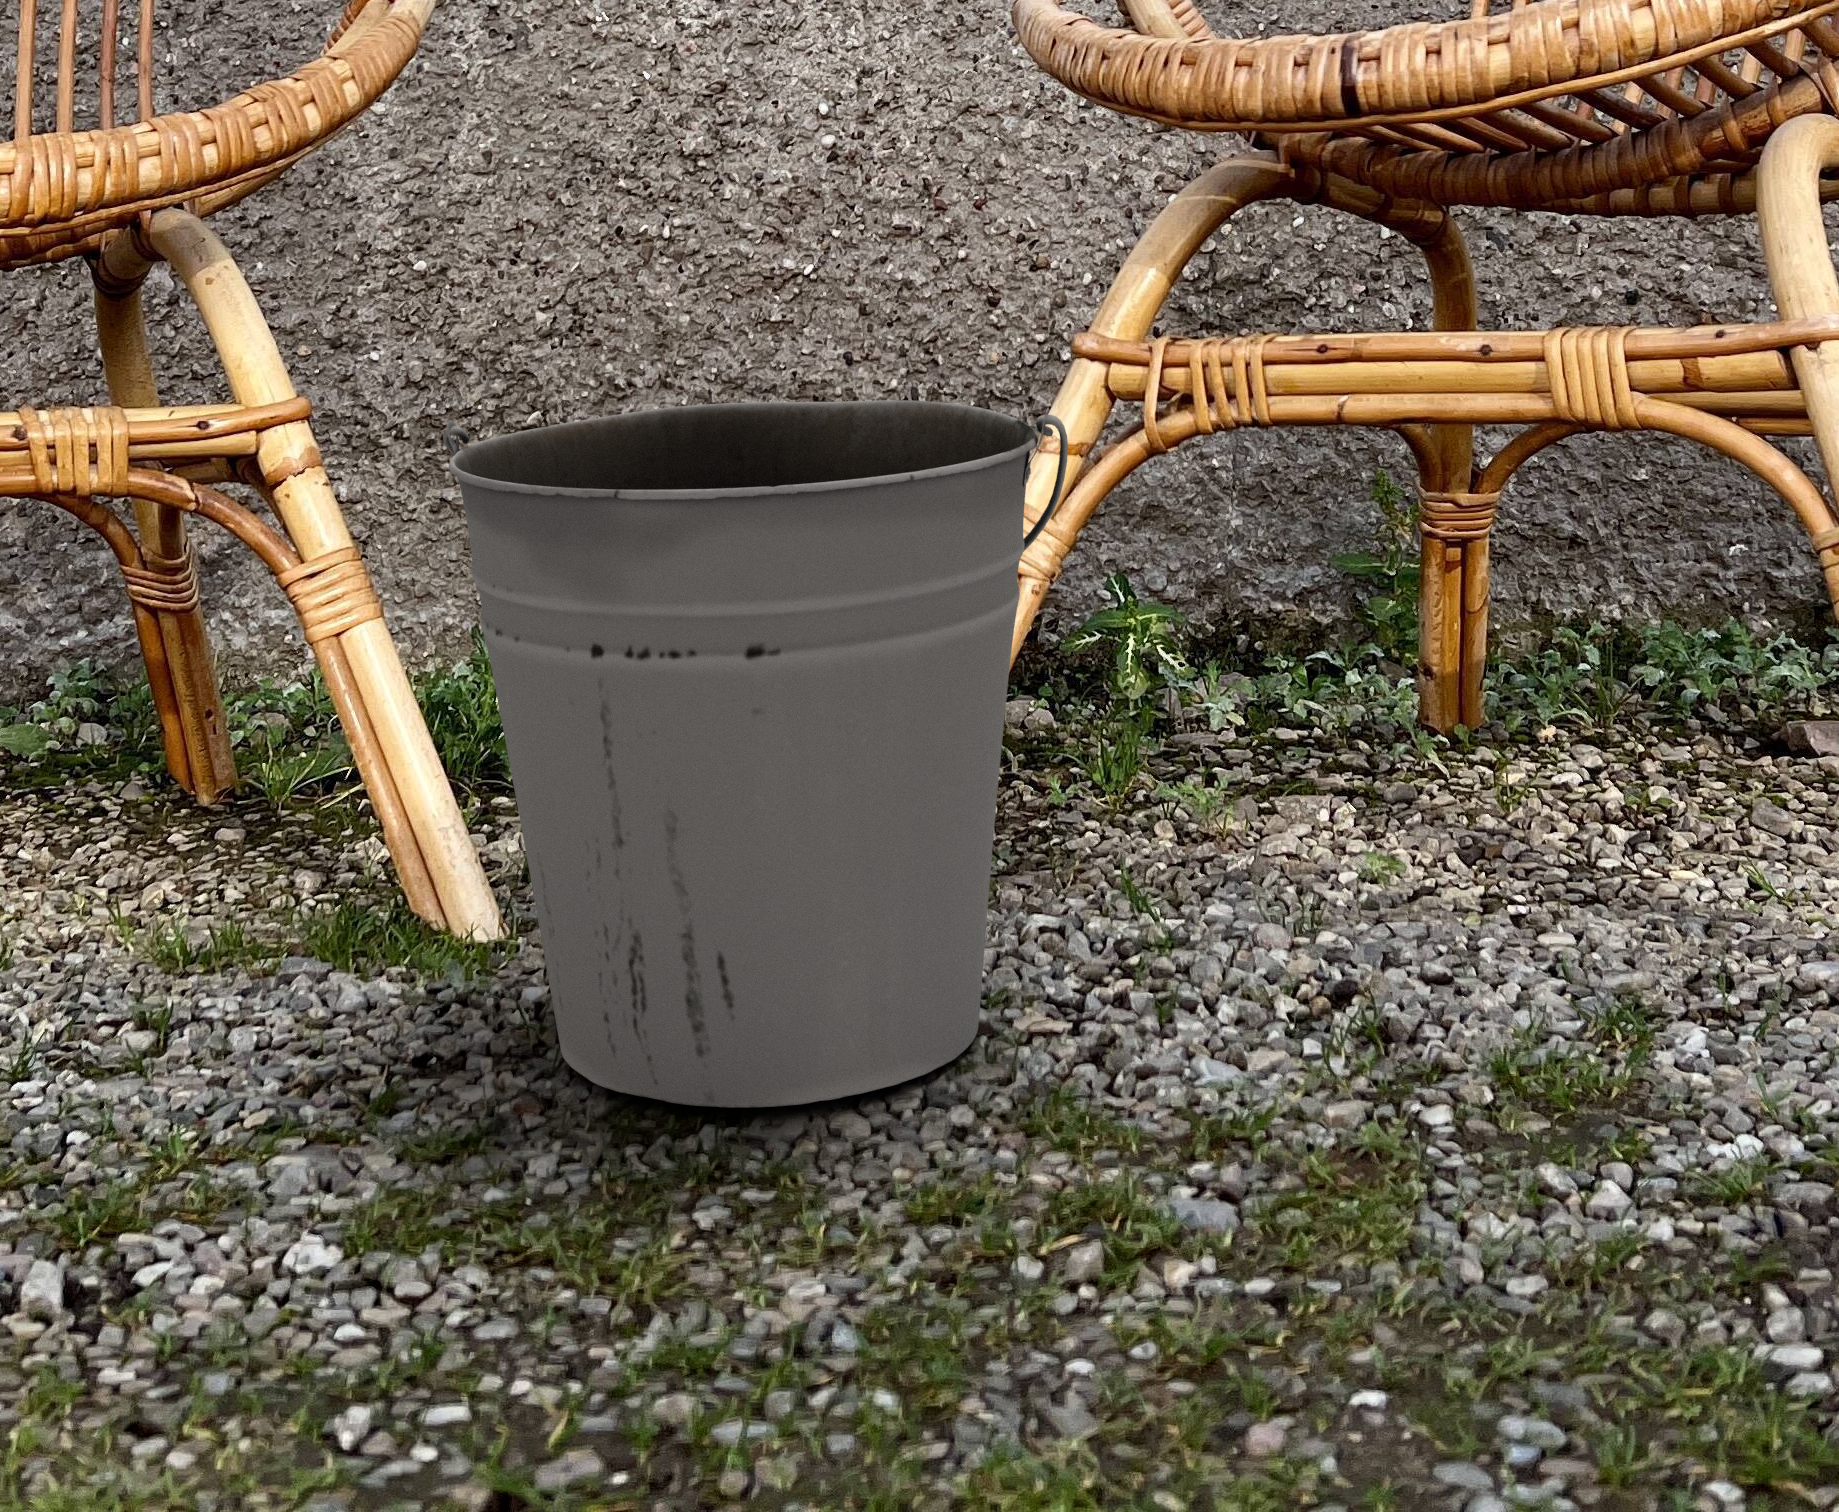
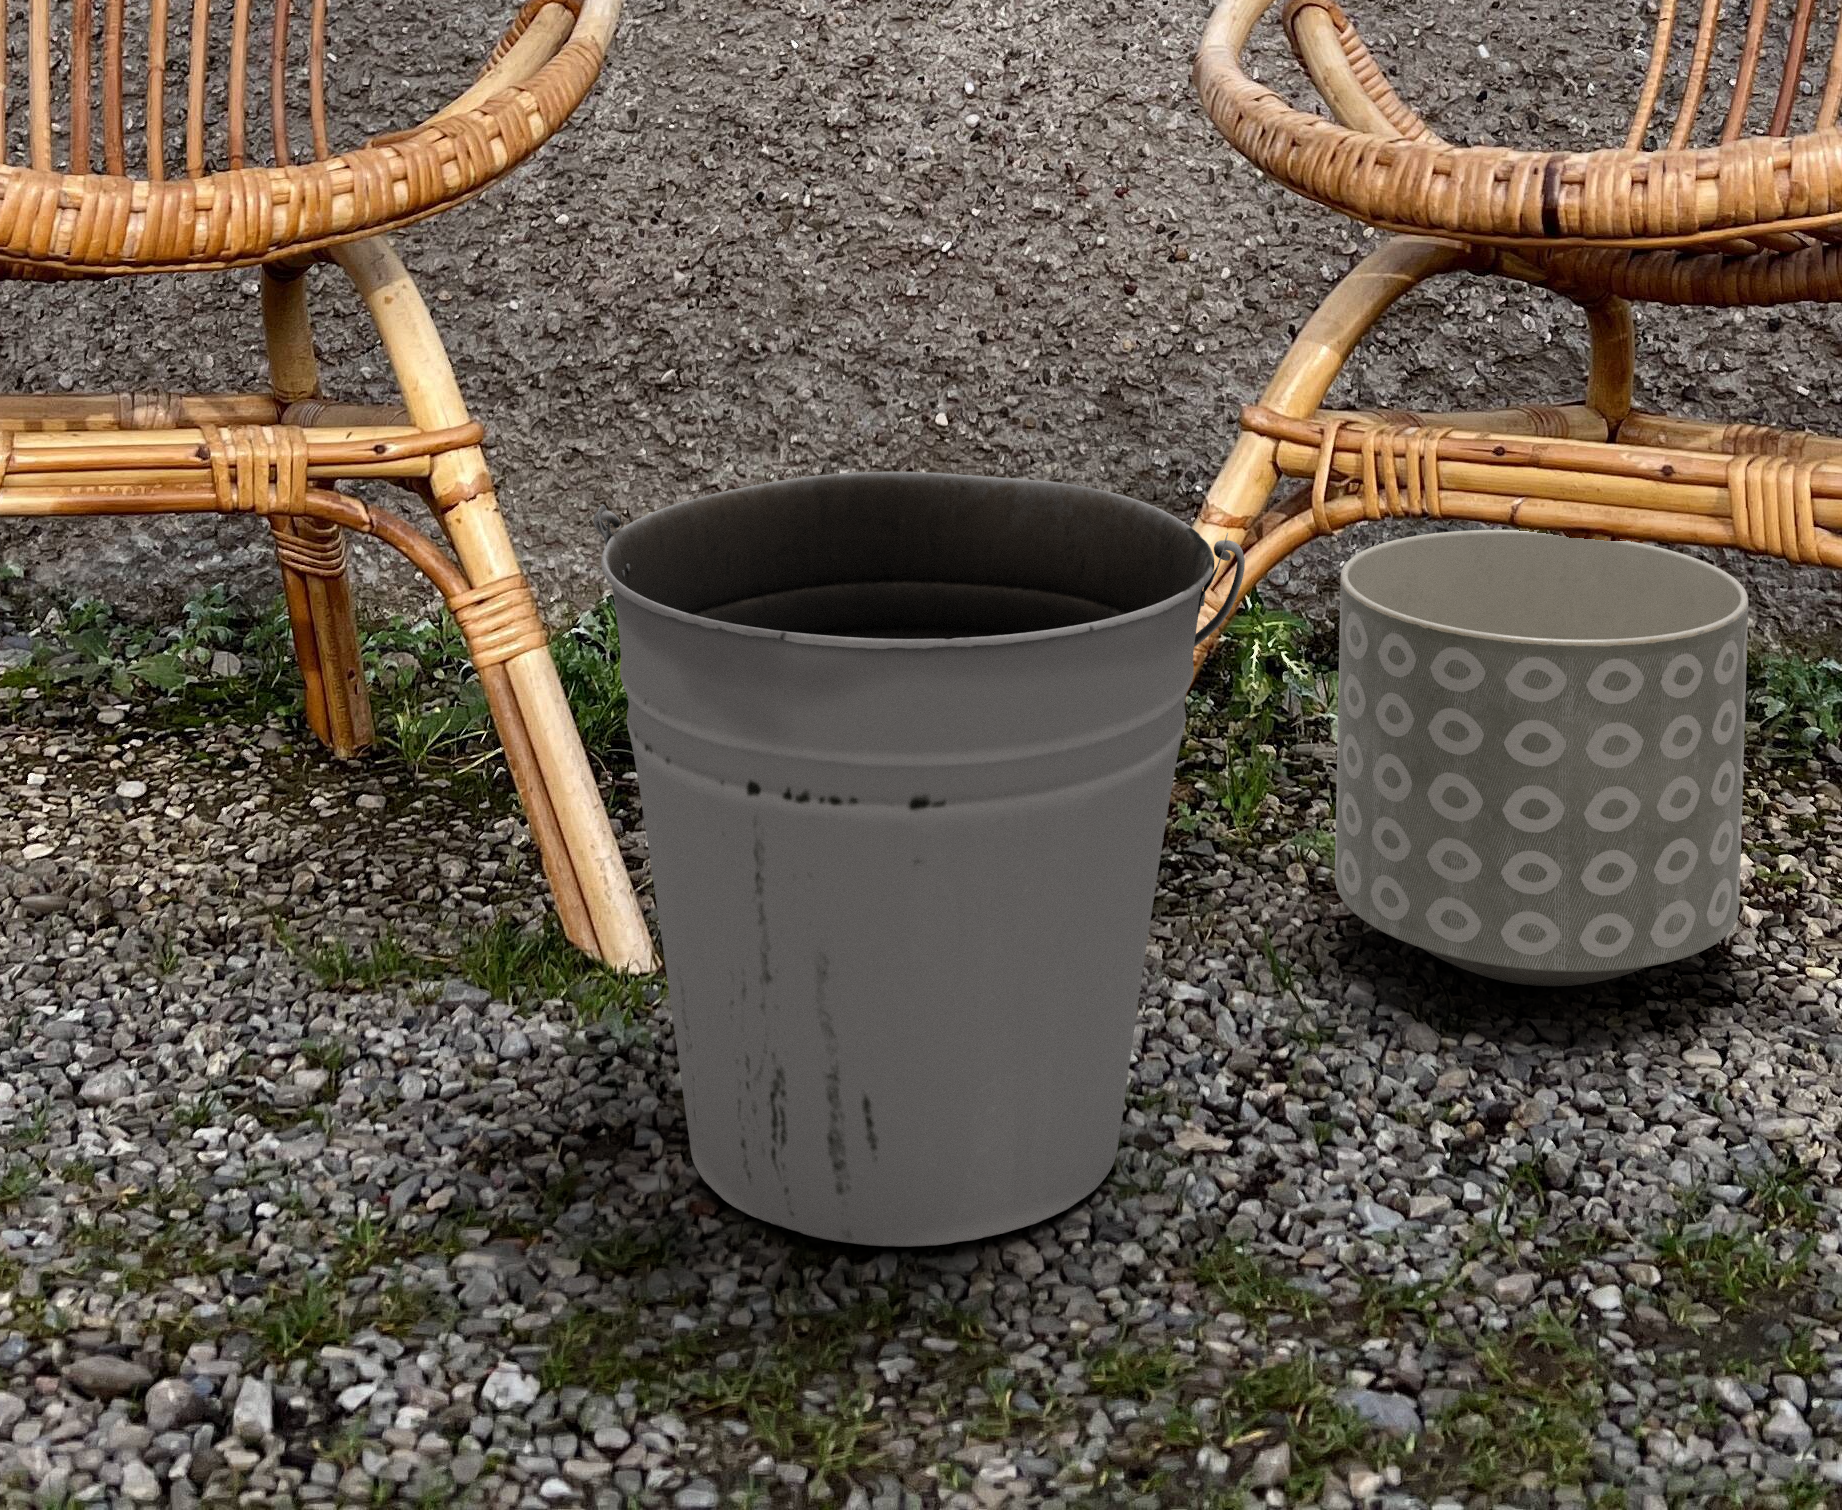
planter: none [1182,464,1594,891] -> present [1335,530,1748,986]

